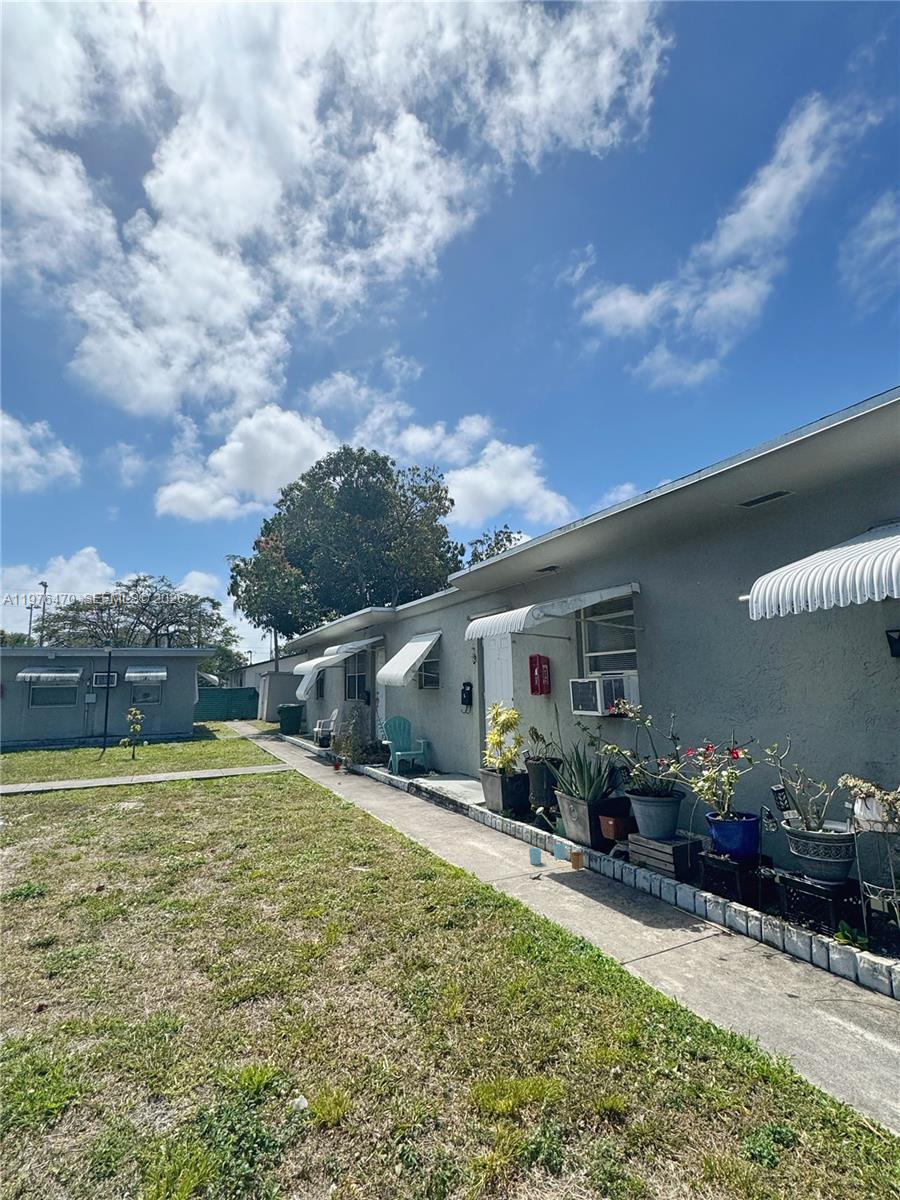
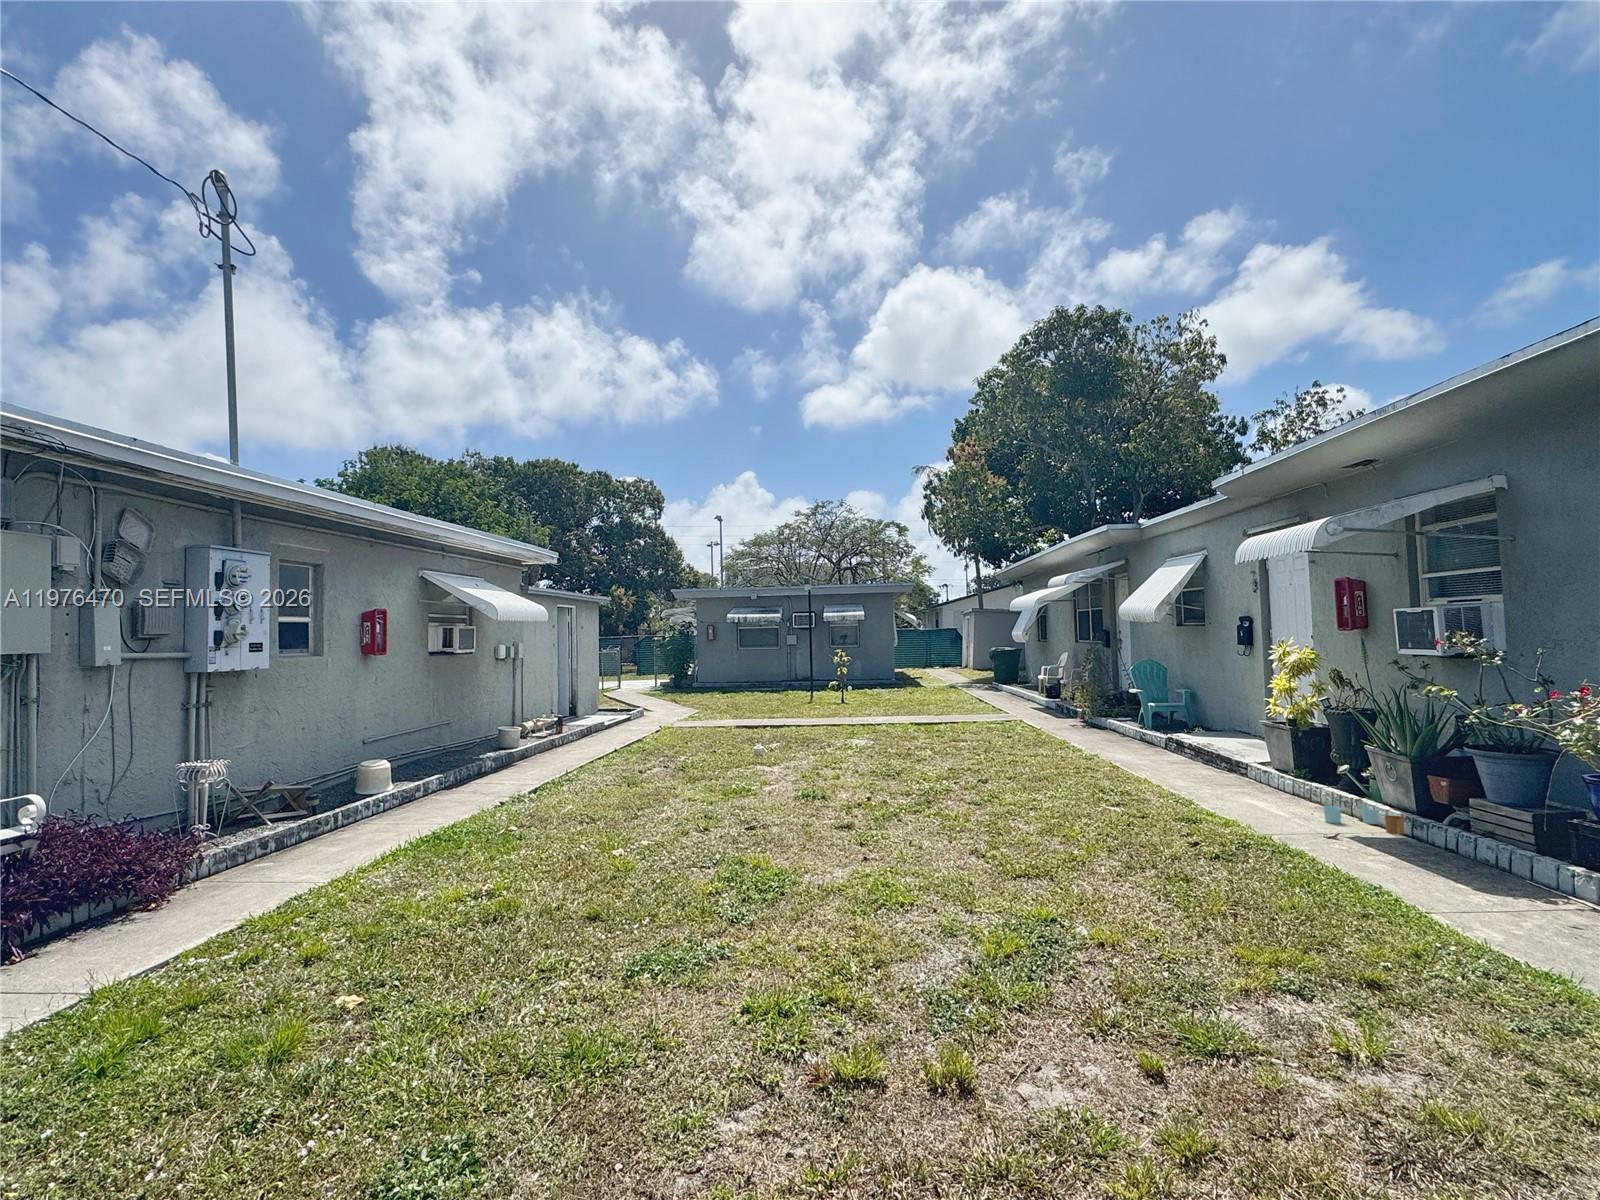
potted tree: present [332,736,348,770] -> none [1060,680,1084,722]

